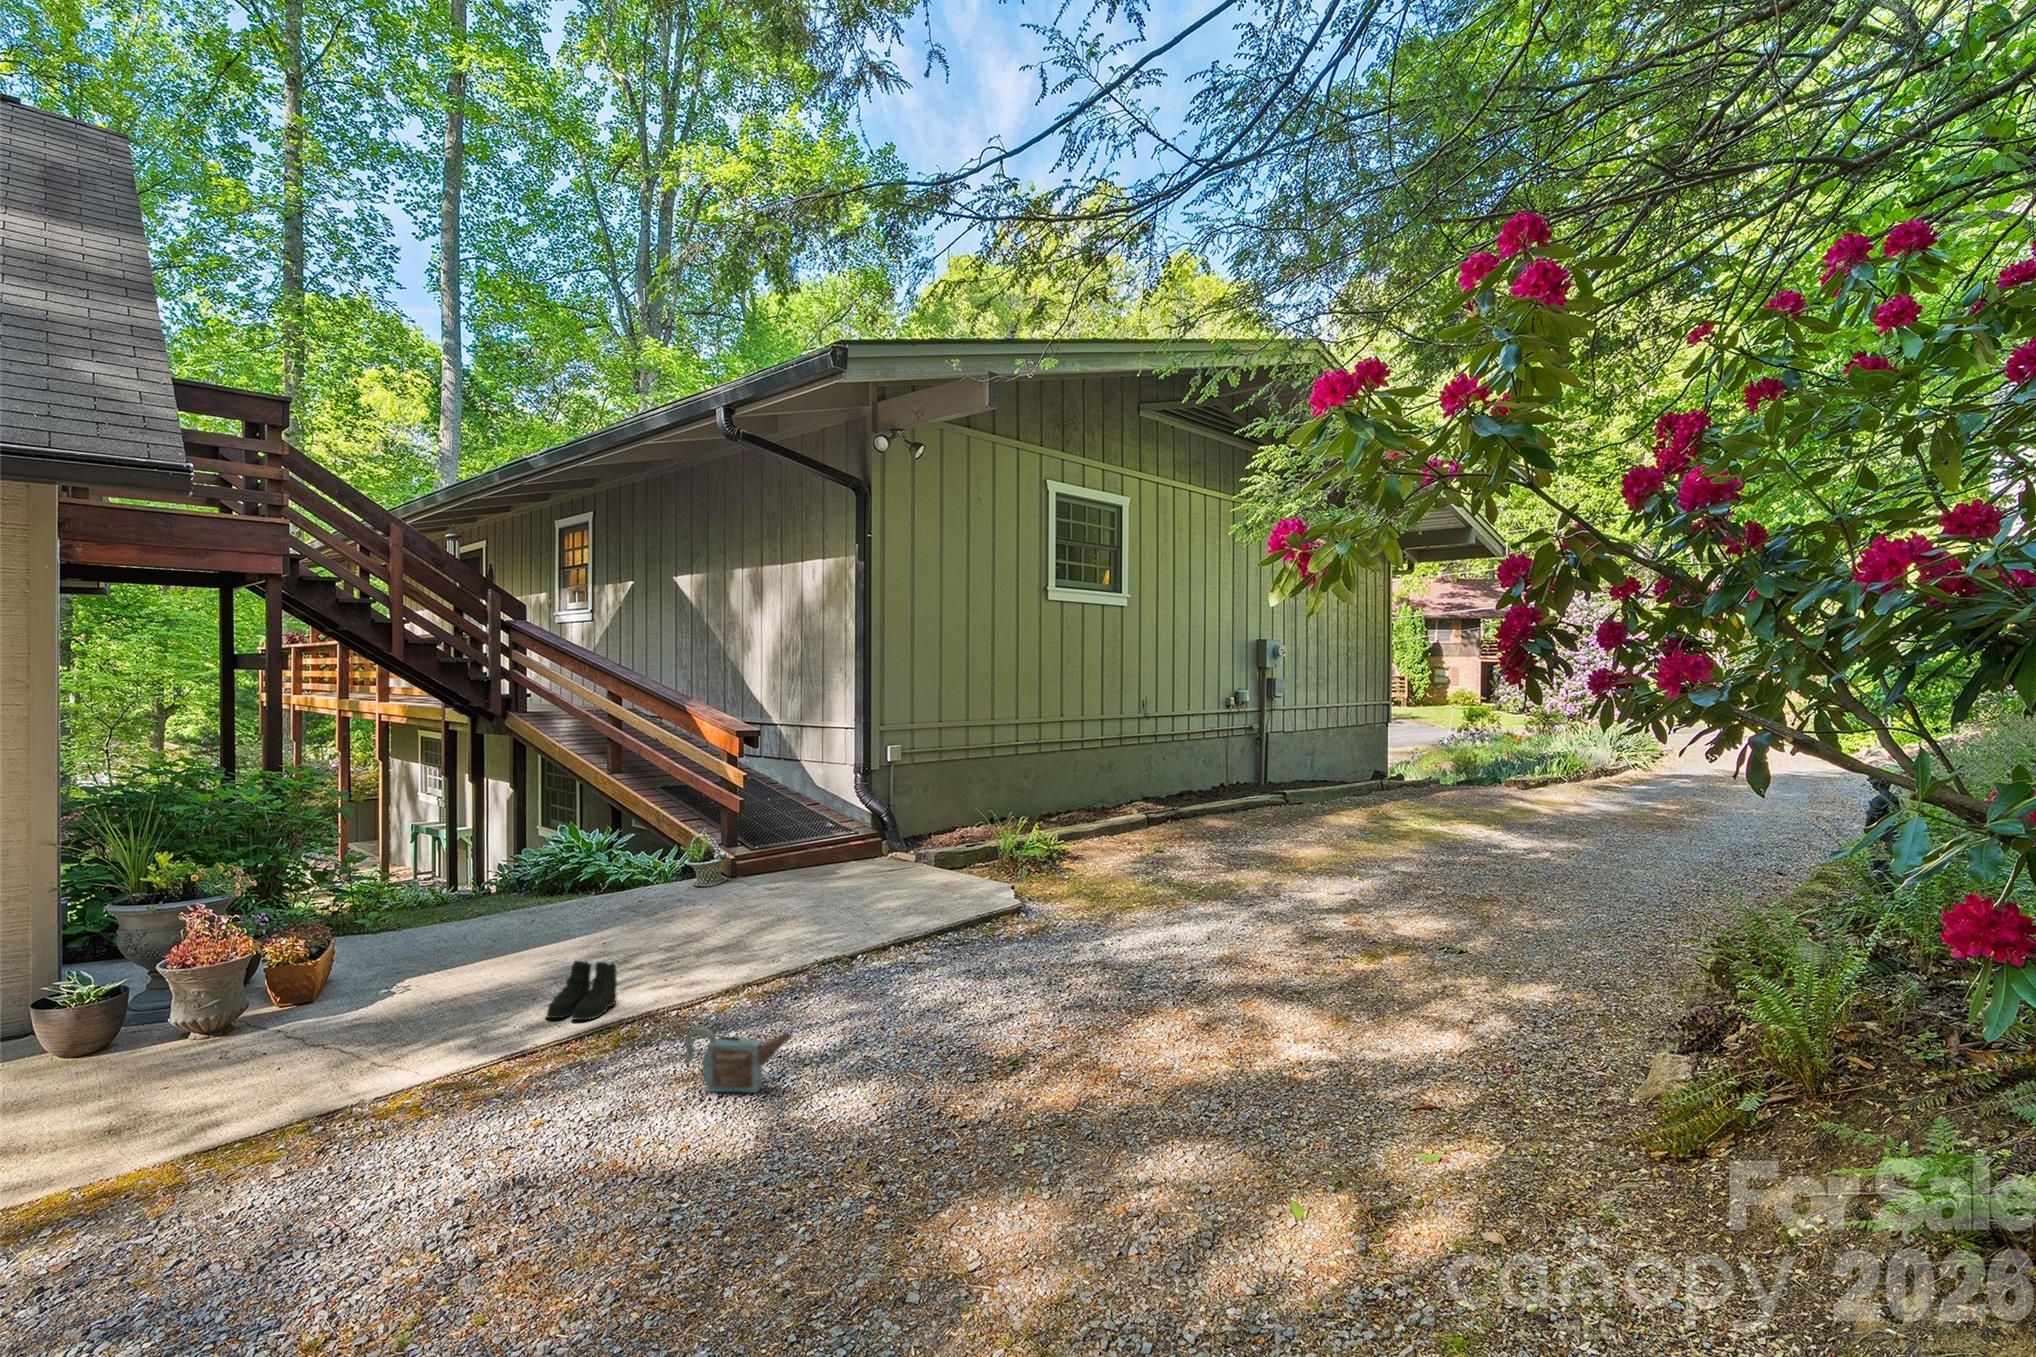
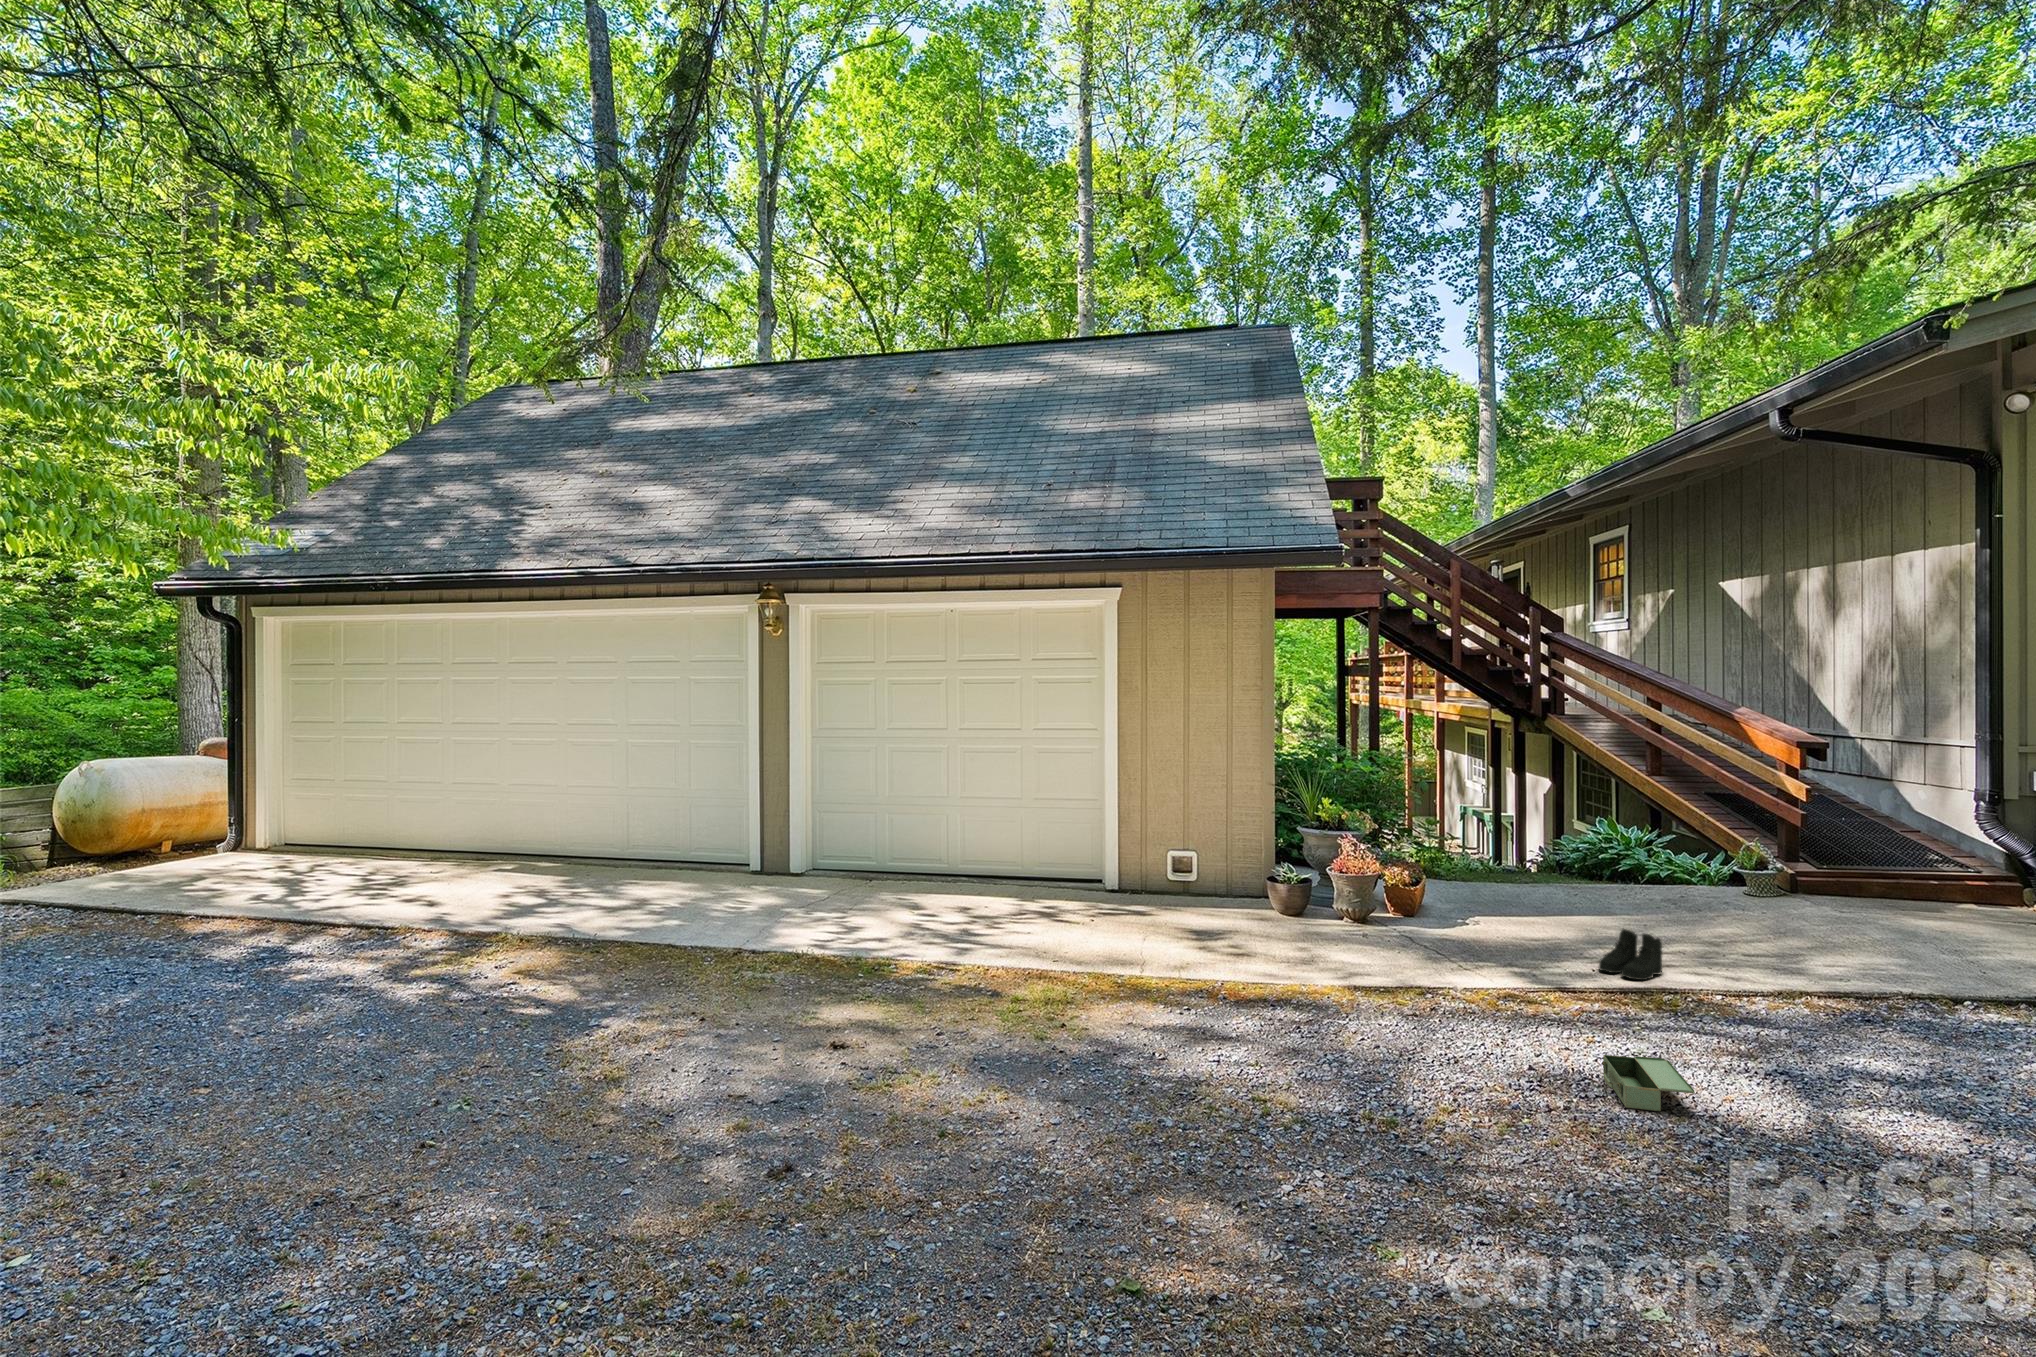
watering can: present [684,1027,792,1093] -> none [1730,1002,1852,1077]
toolbox: none [540,1132,647,1225] -> present [1602,1055,1695,1111]

